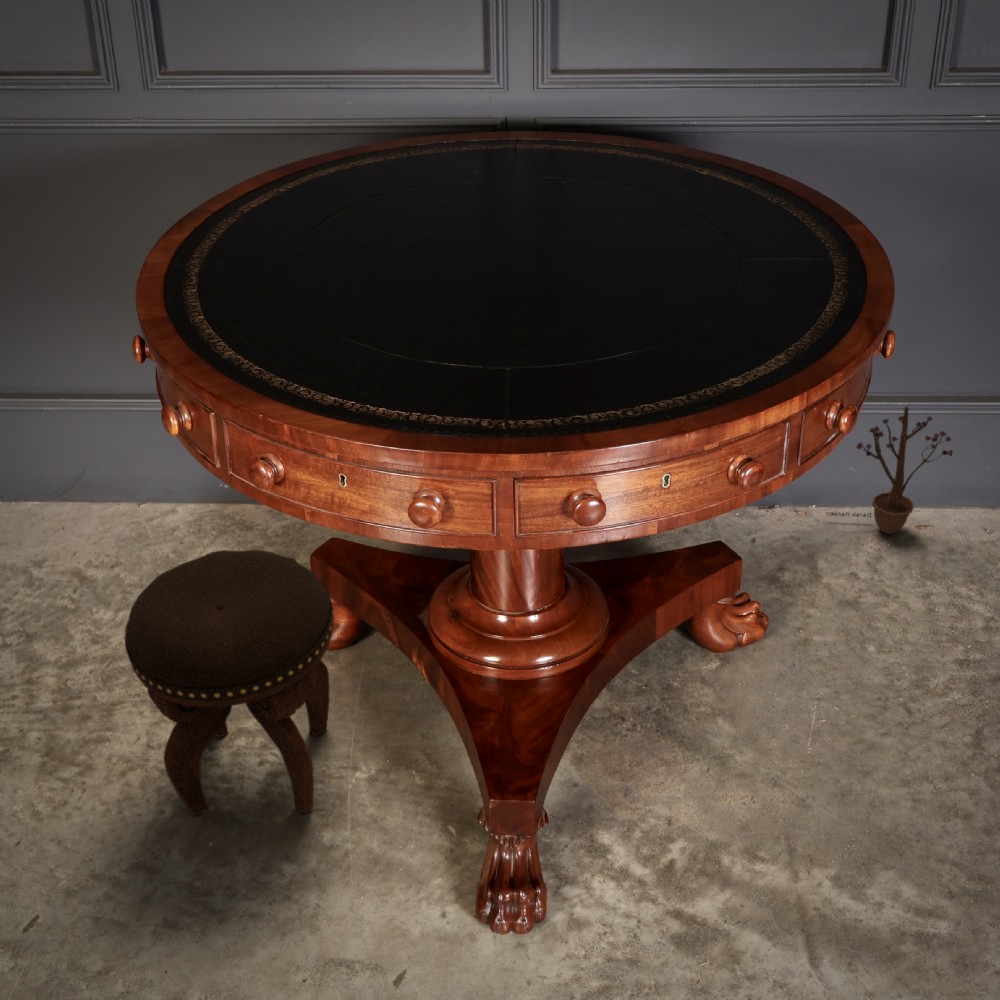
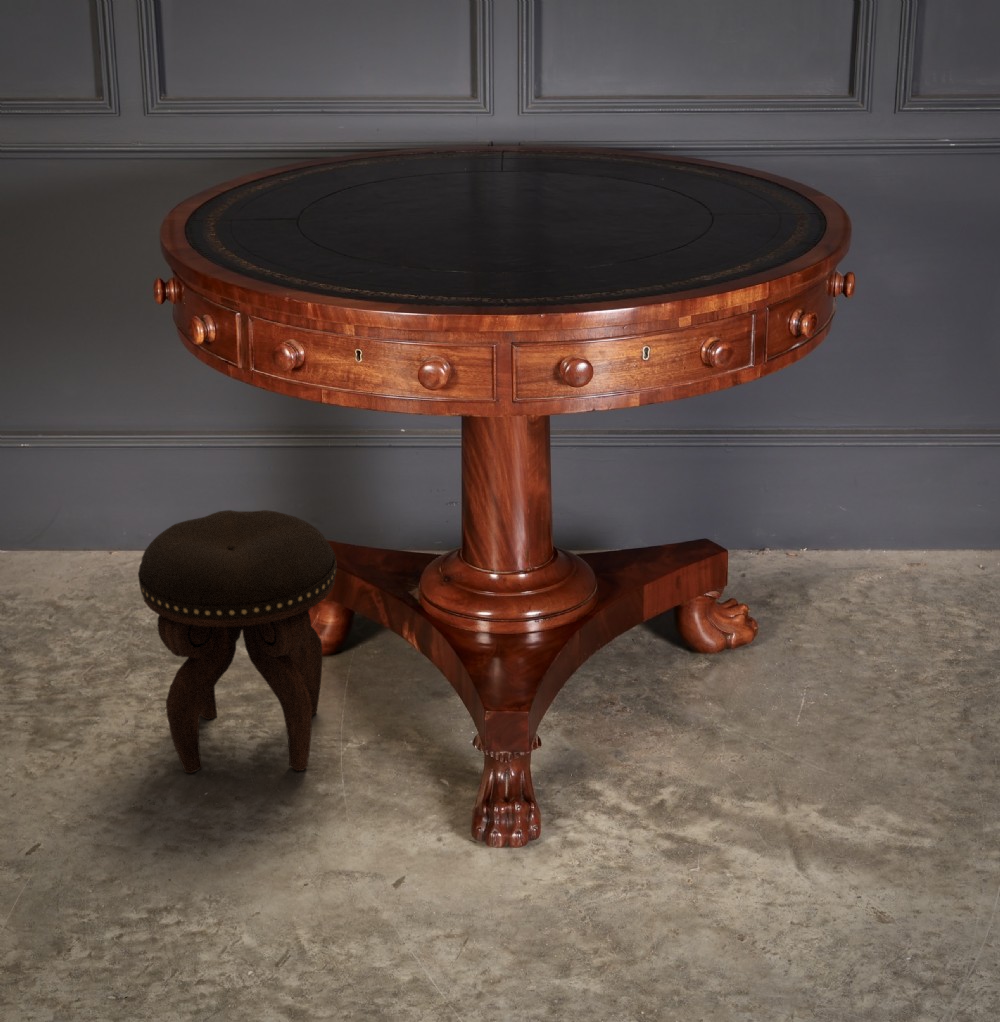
decorative plant: present [826,407,953,534] -> none [816,432,934,569]

